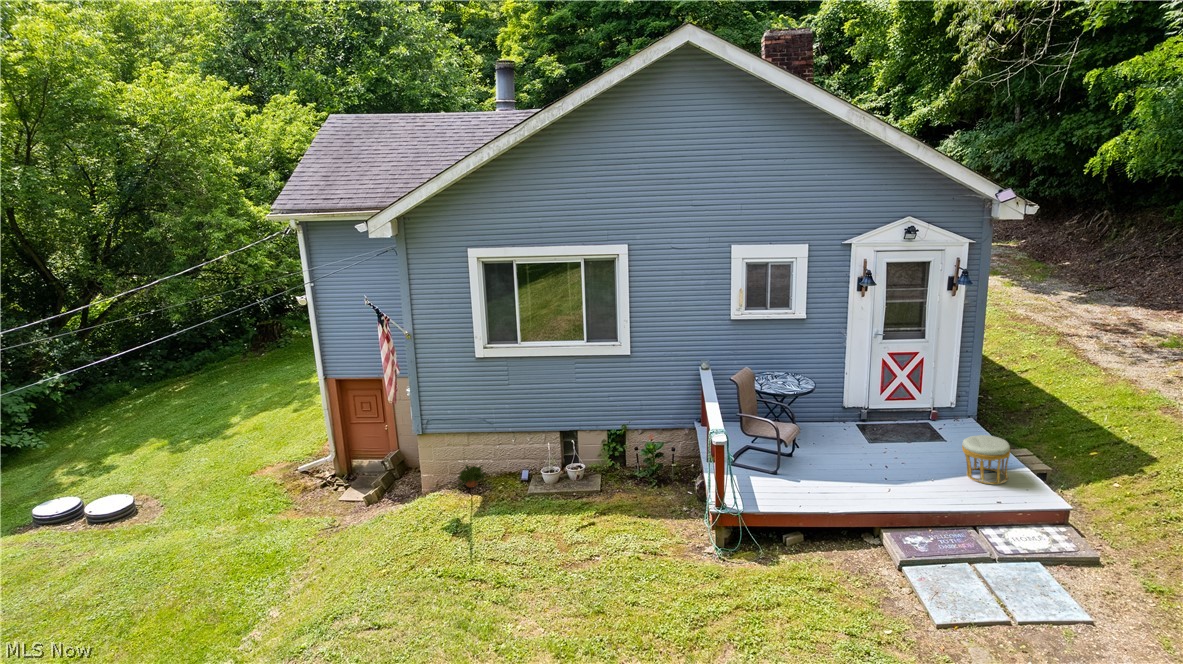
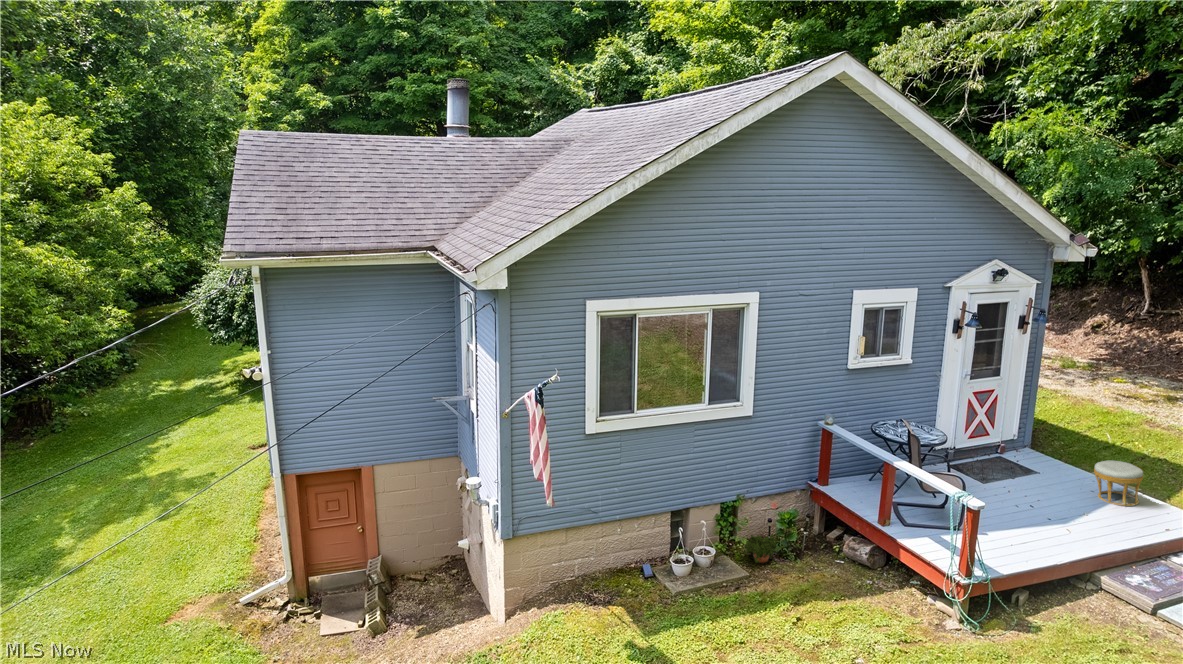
potted plant: present [458,465,485,488] -> present [744,535,778,563]

